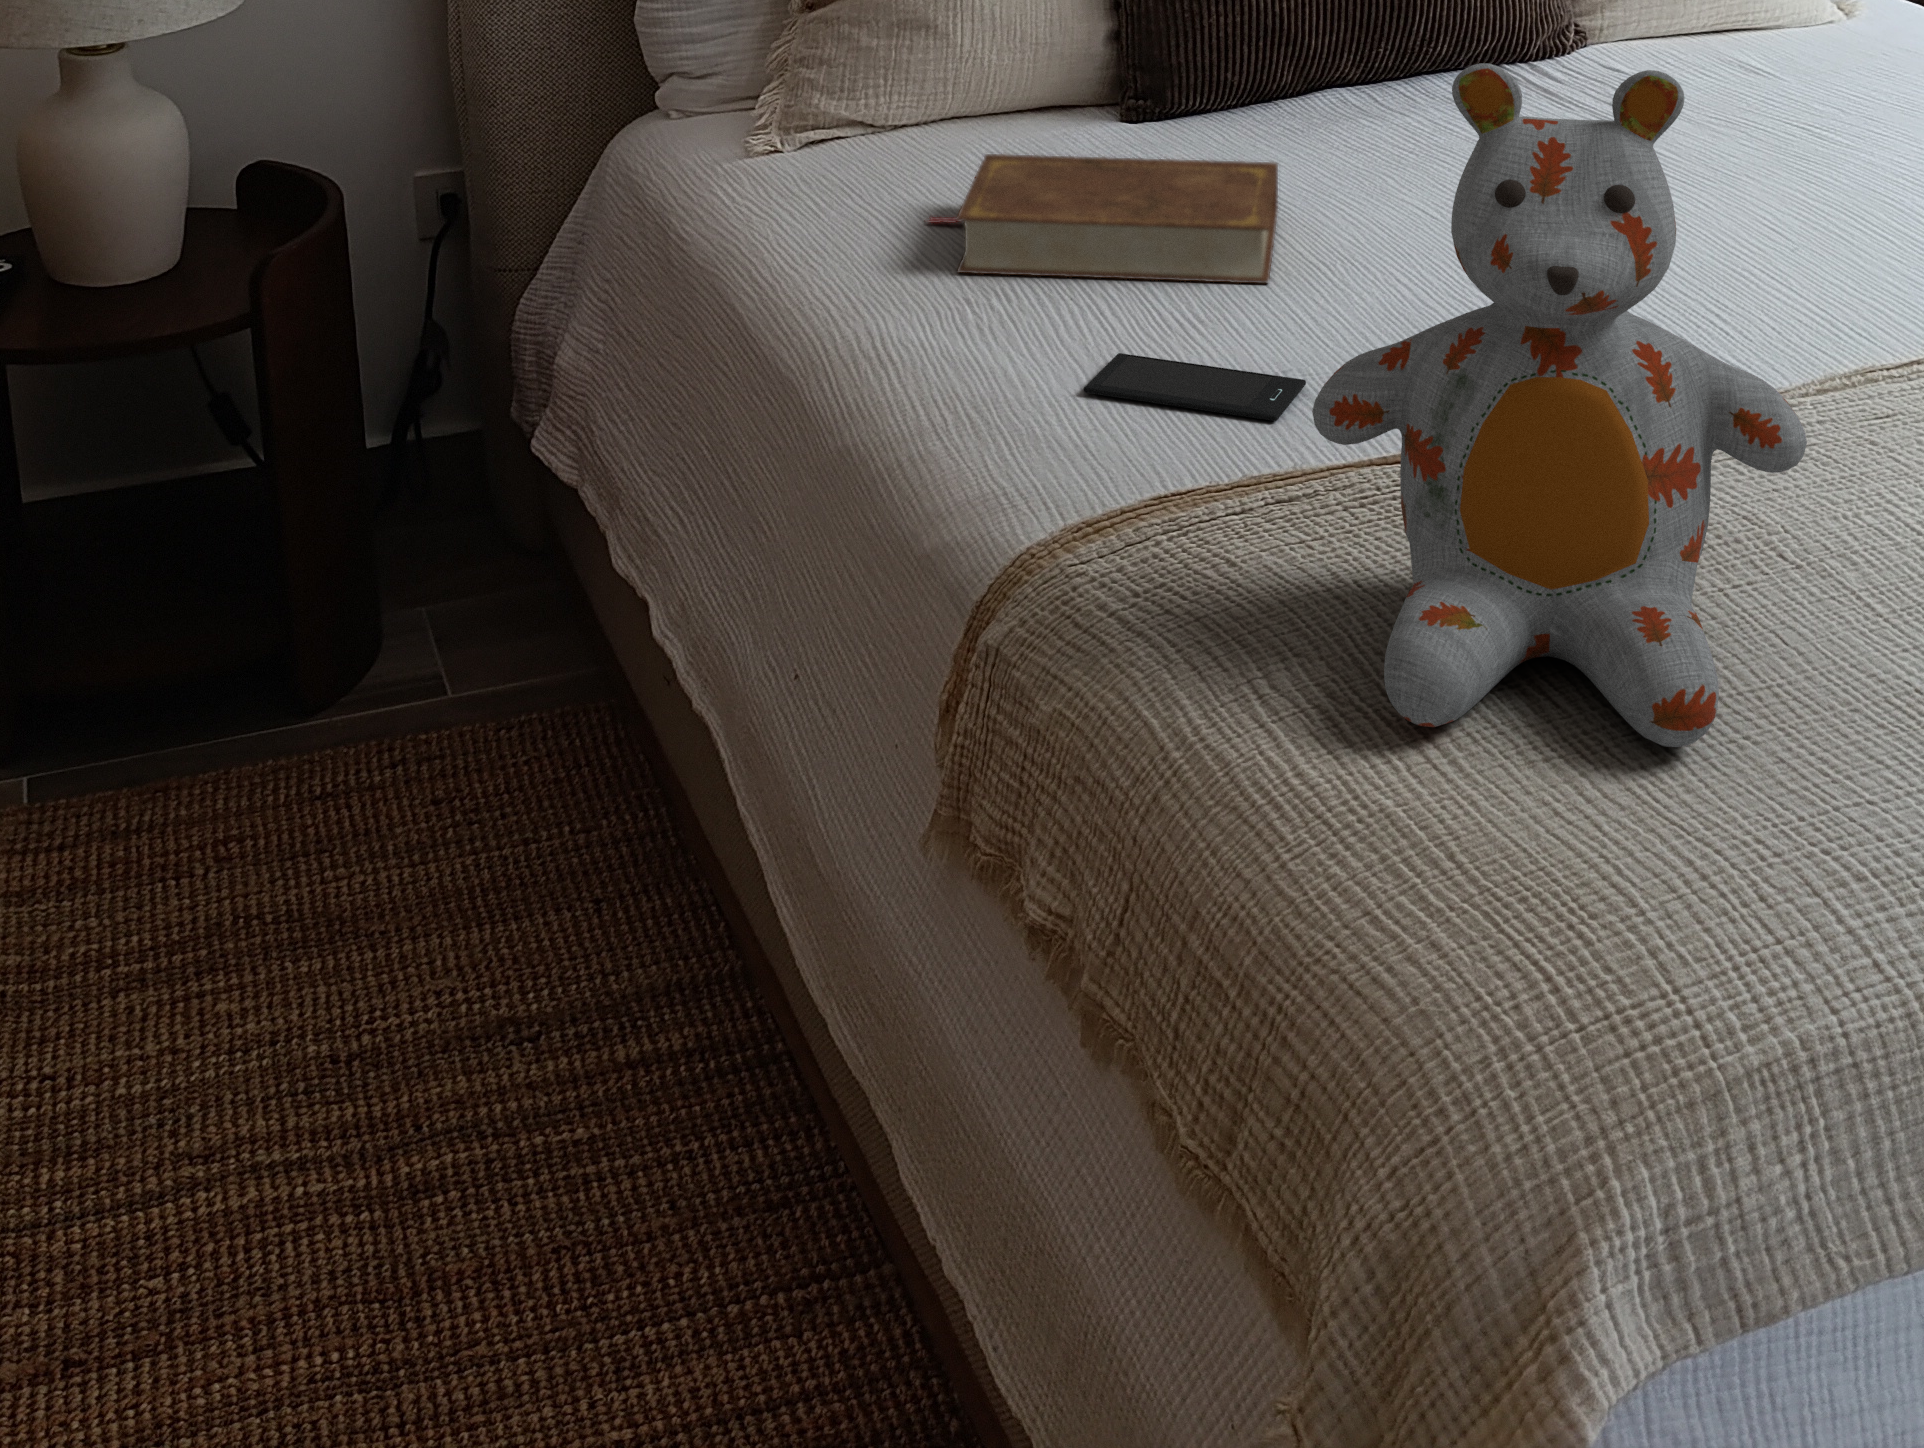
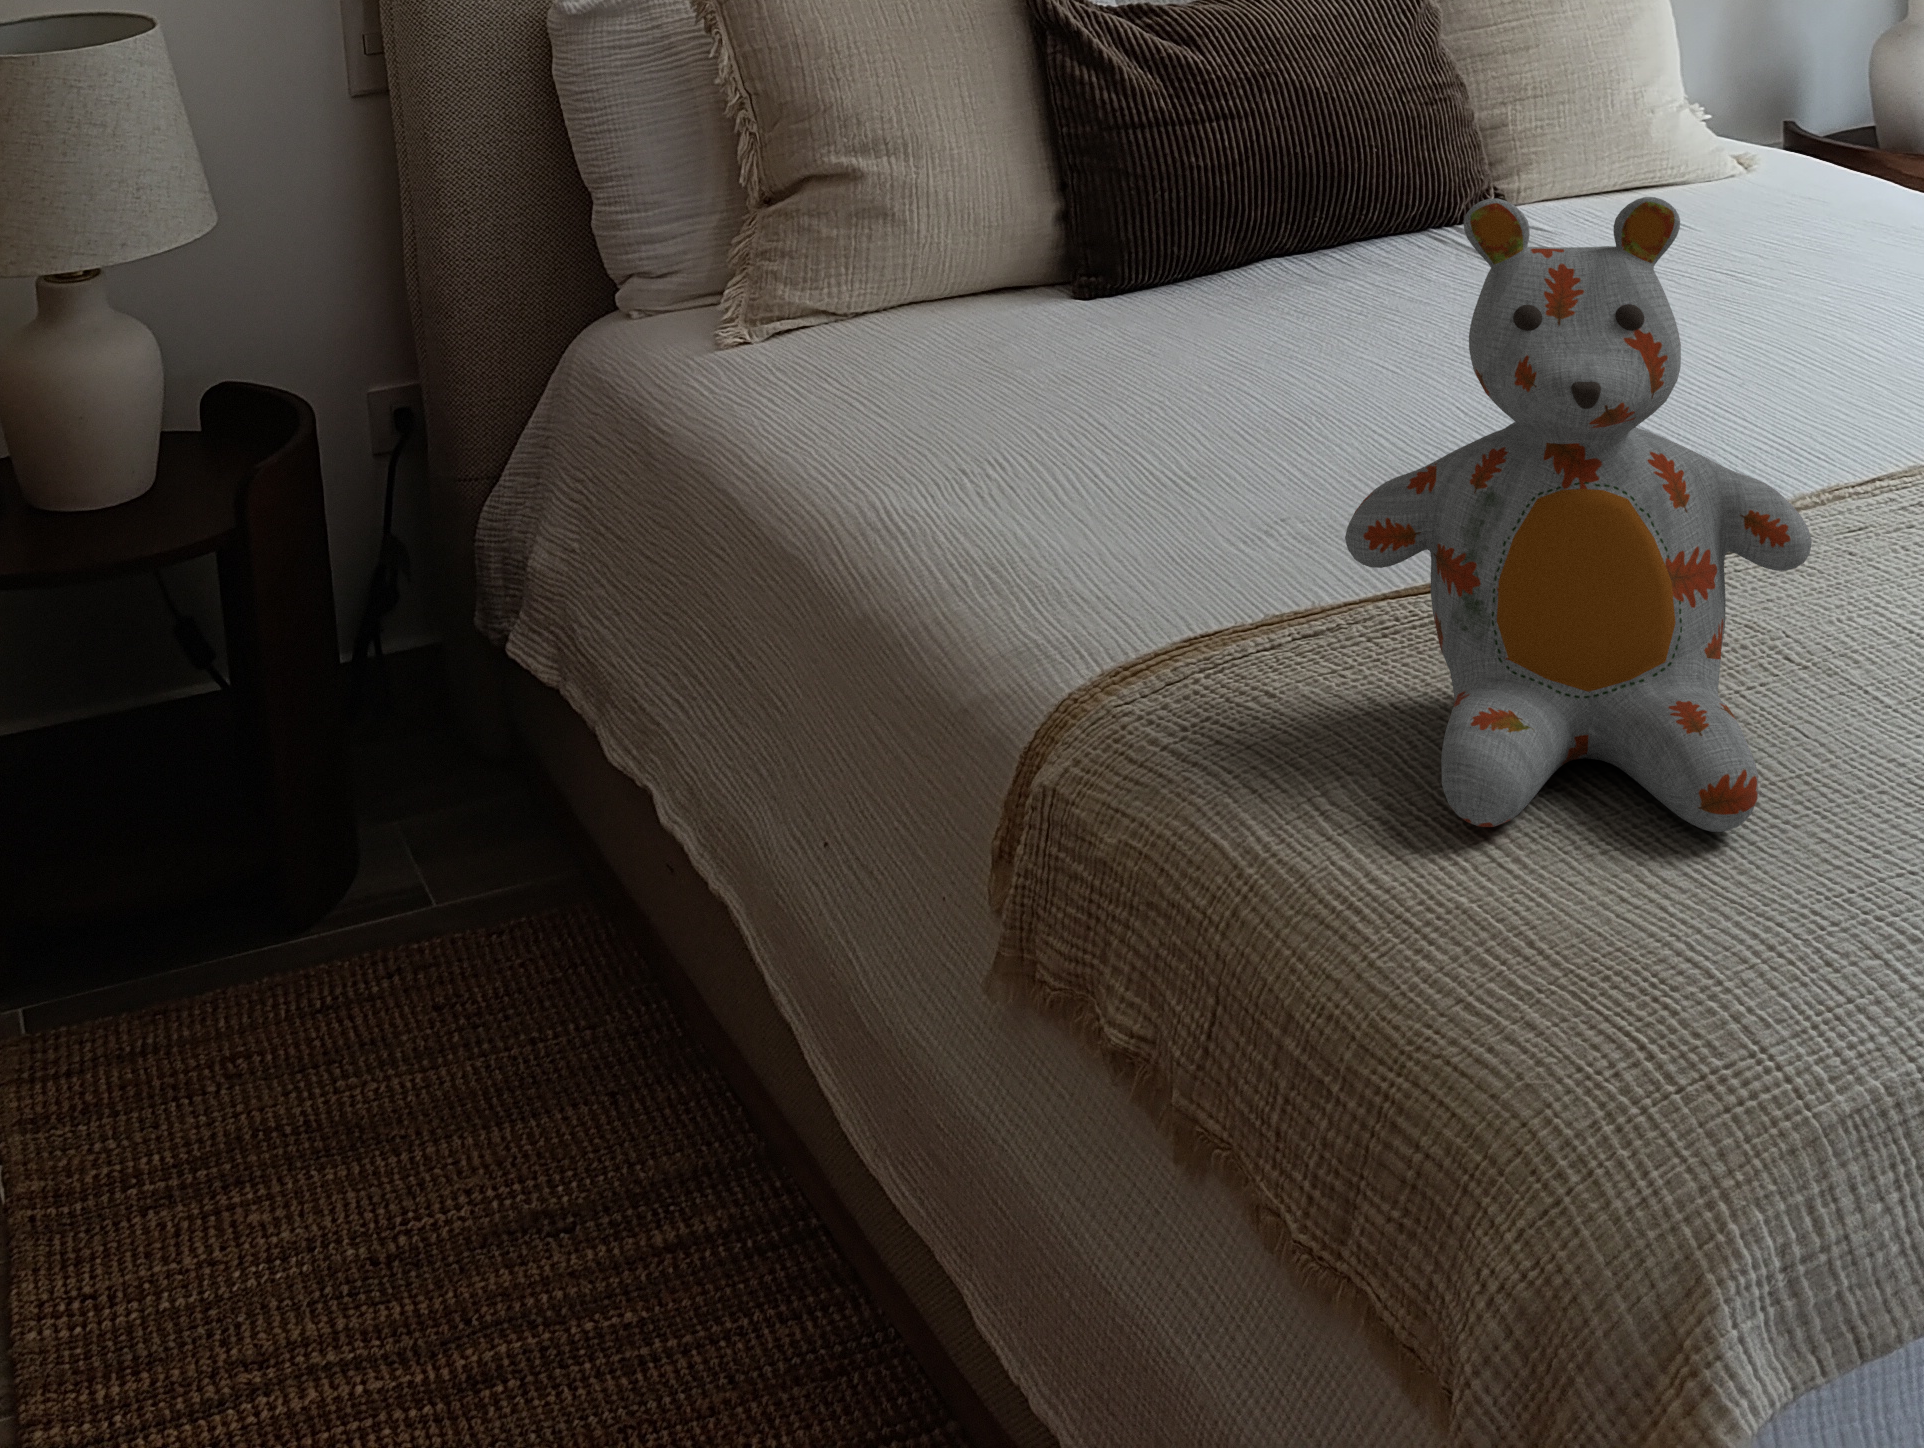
book: present [929,154,1278,283] -> none [905,325,1248,444]
smartphone: present [1084,353,1306,421] -> none [1093,509,1304,563]

